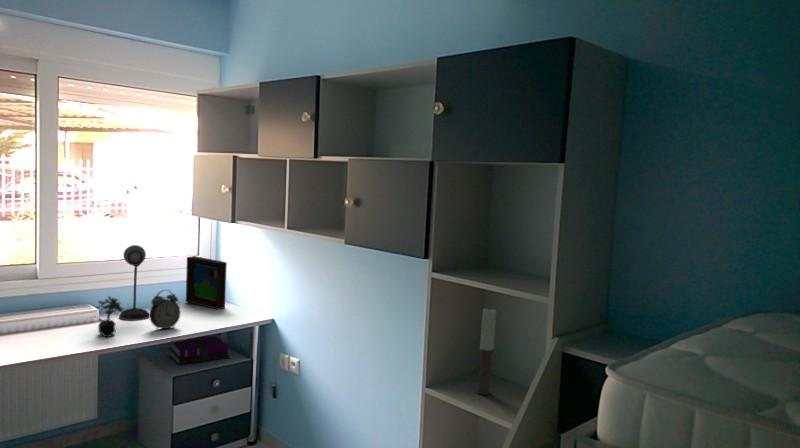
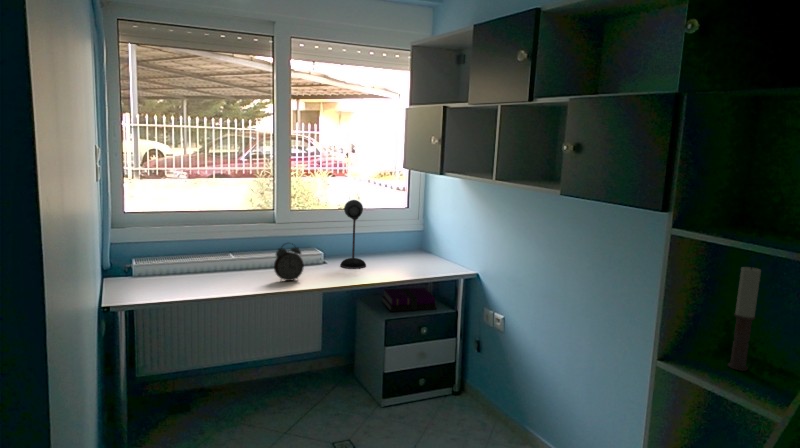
picture frame: present [186,256,227,309] -> none [397,213,435,263]
alarm clock: present [149,291,181,329] -> present [274,247,304,281]
succulent plant: present [97,297,123,337] -> none [320,244,344,282]

